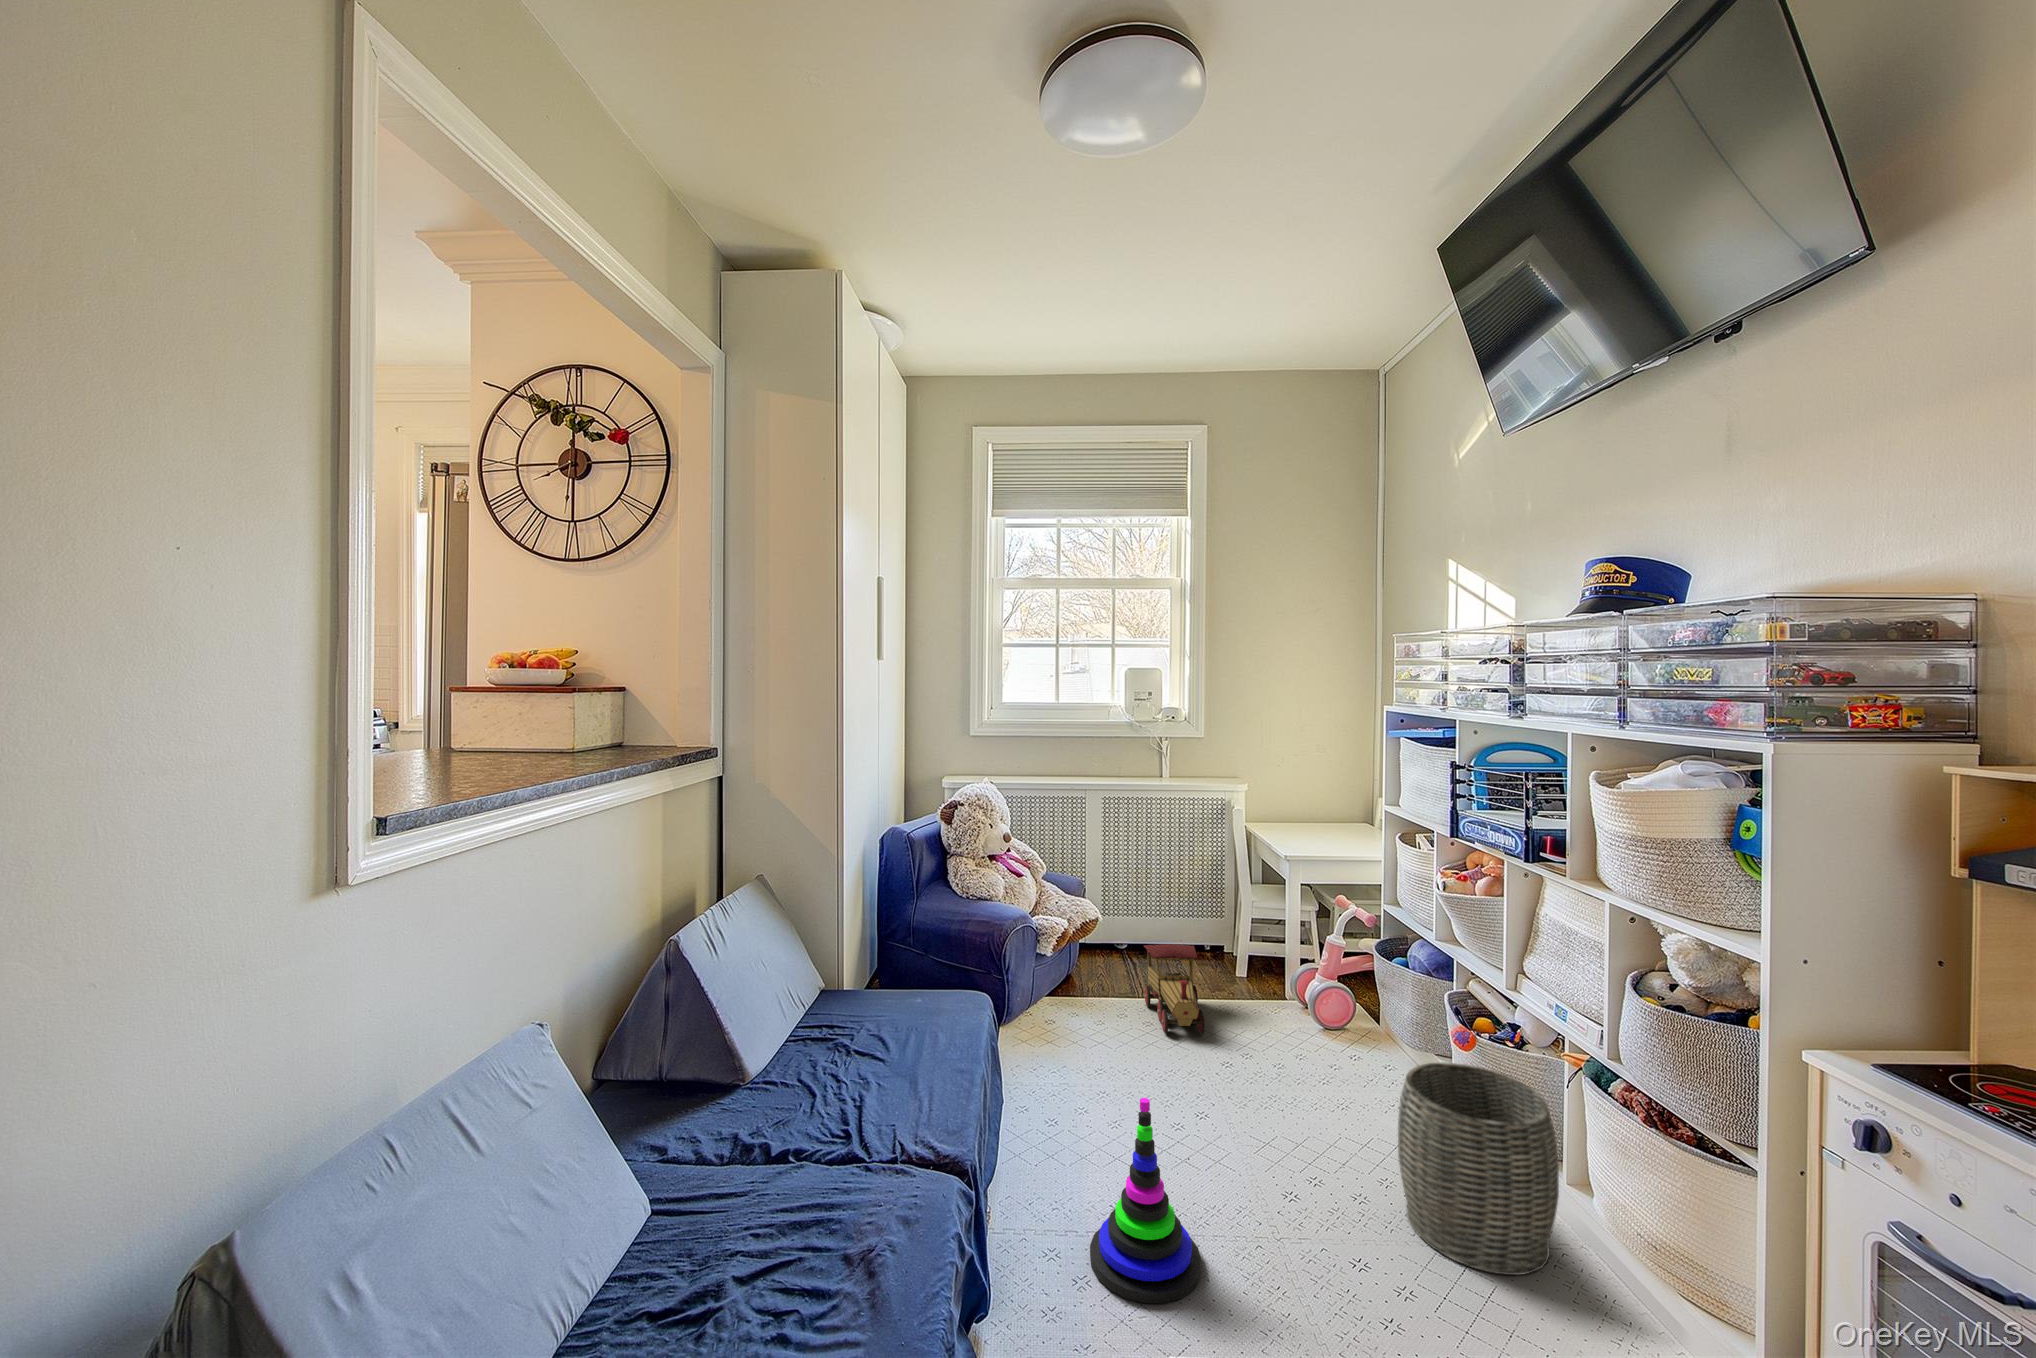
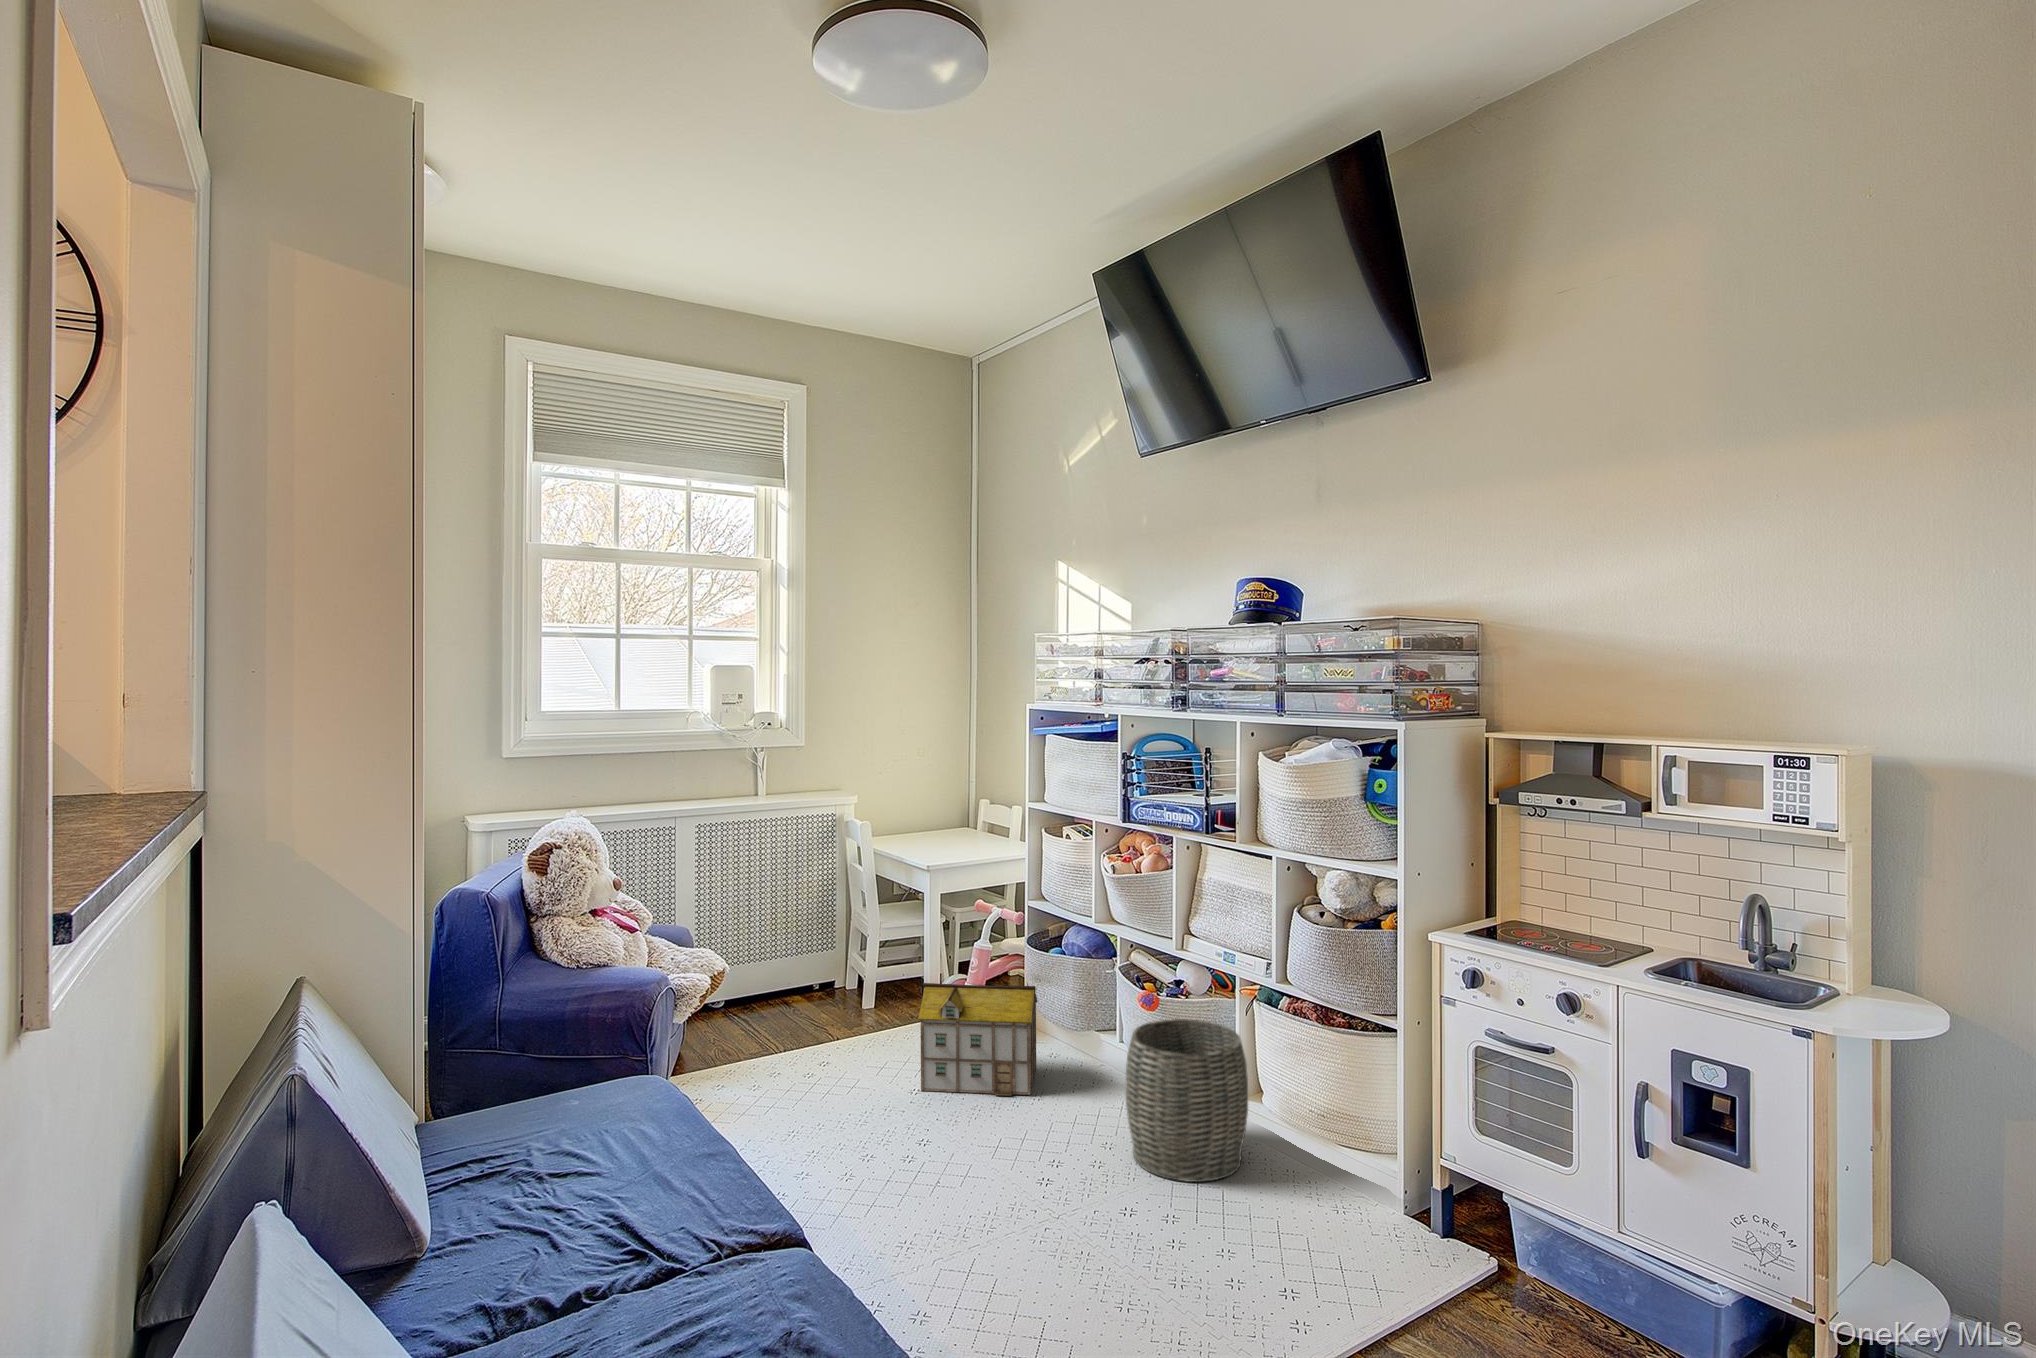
toy train: present [1144,944,1205,1034] -> none [785,981,877,1080]
toy house: none [1230,964,1362,1101] -> present [918,983,1038,1096]
stacking toy: present [1090,1098,1201,1303] -> none [907,1107,1018,1306]

